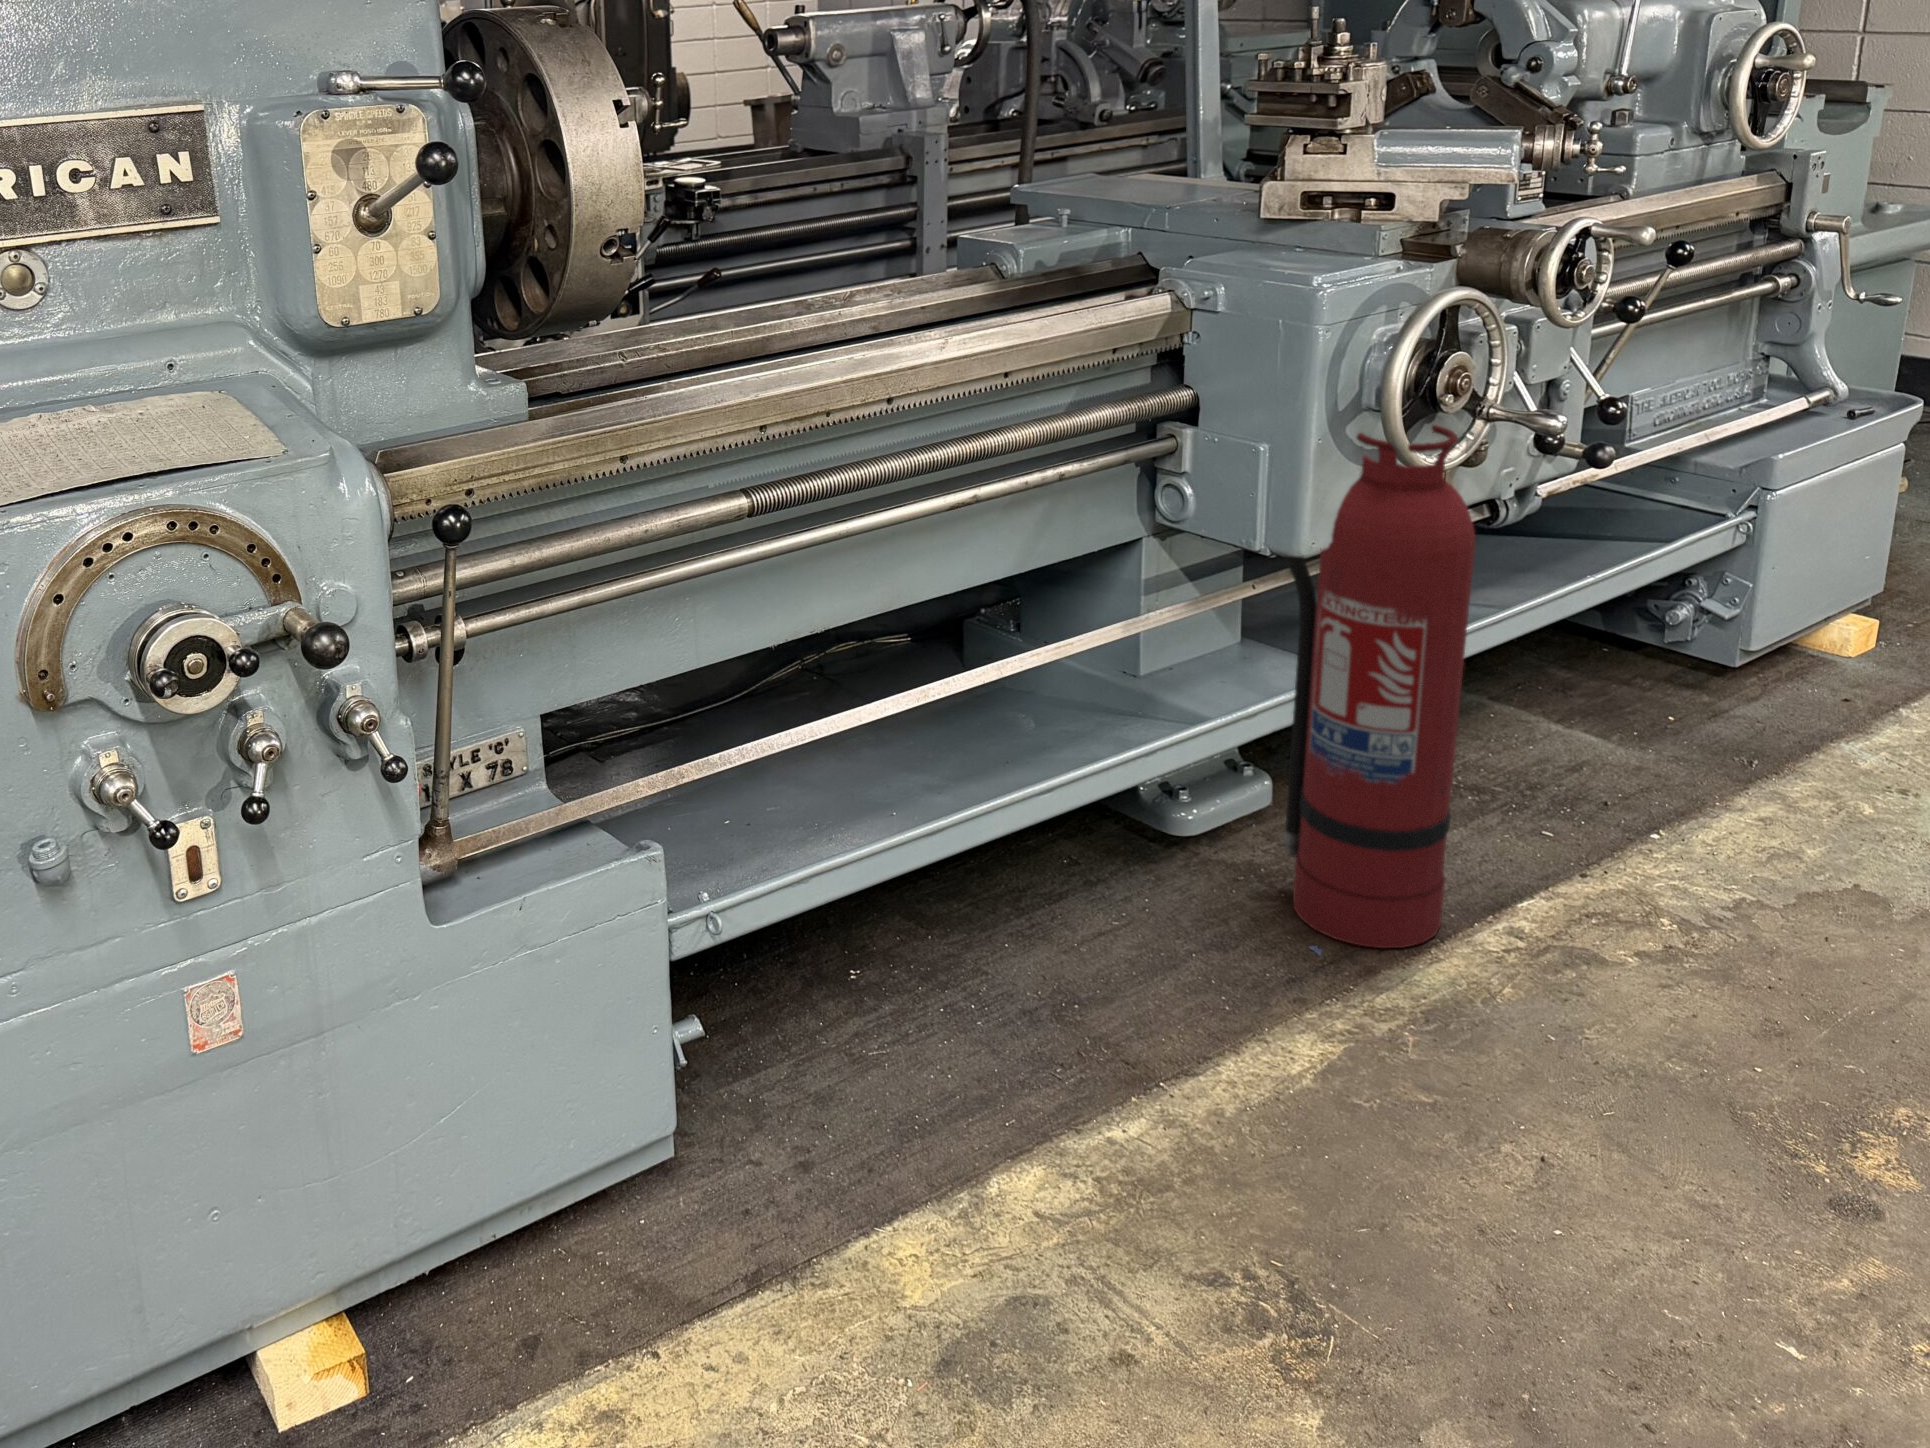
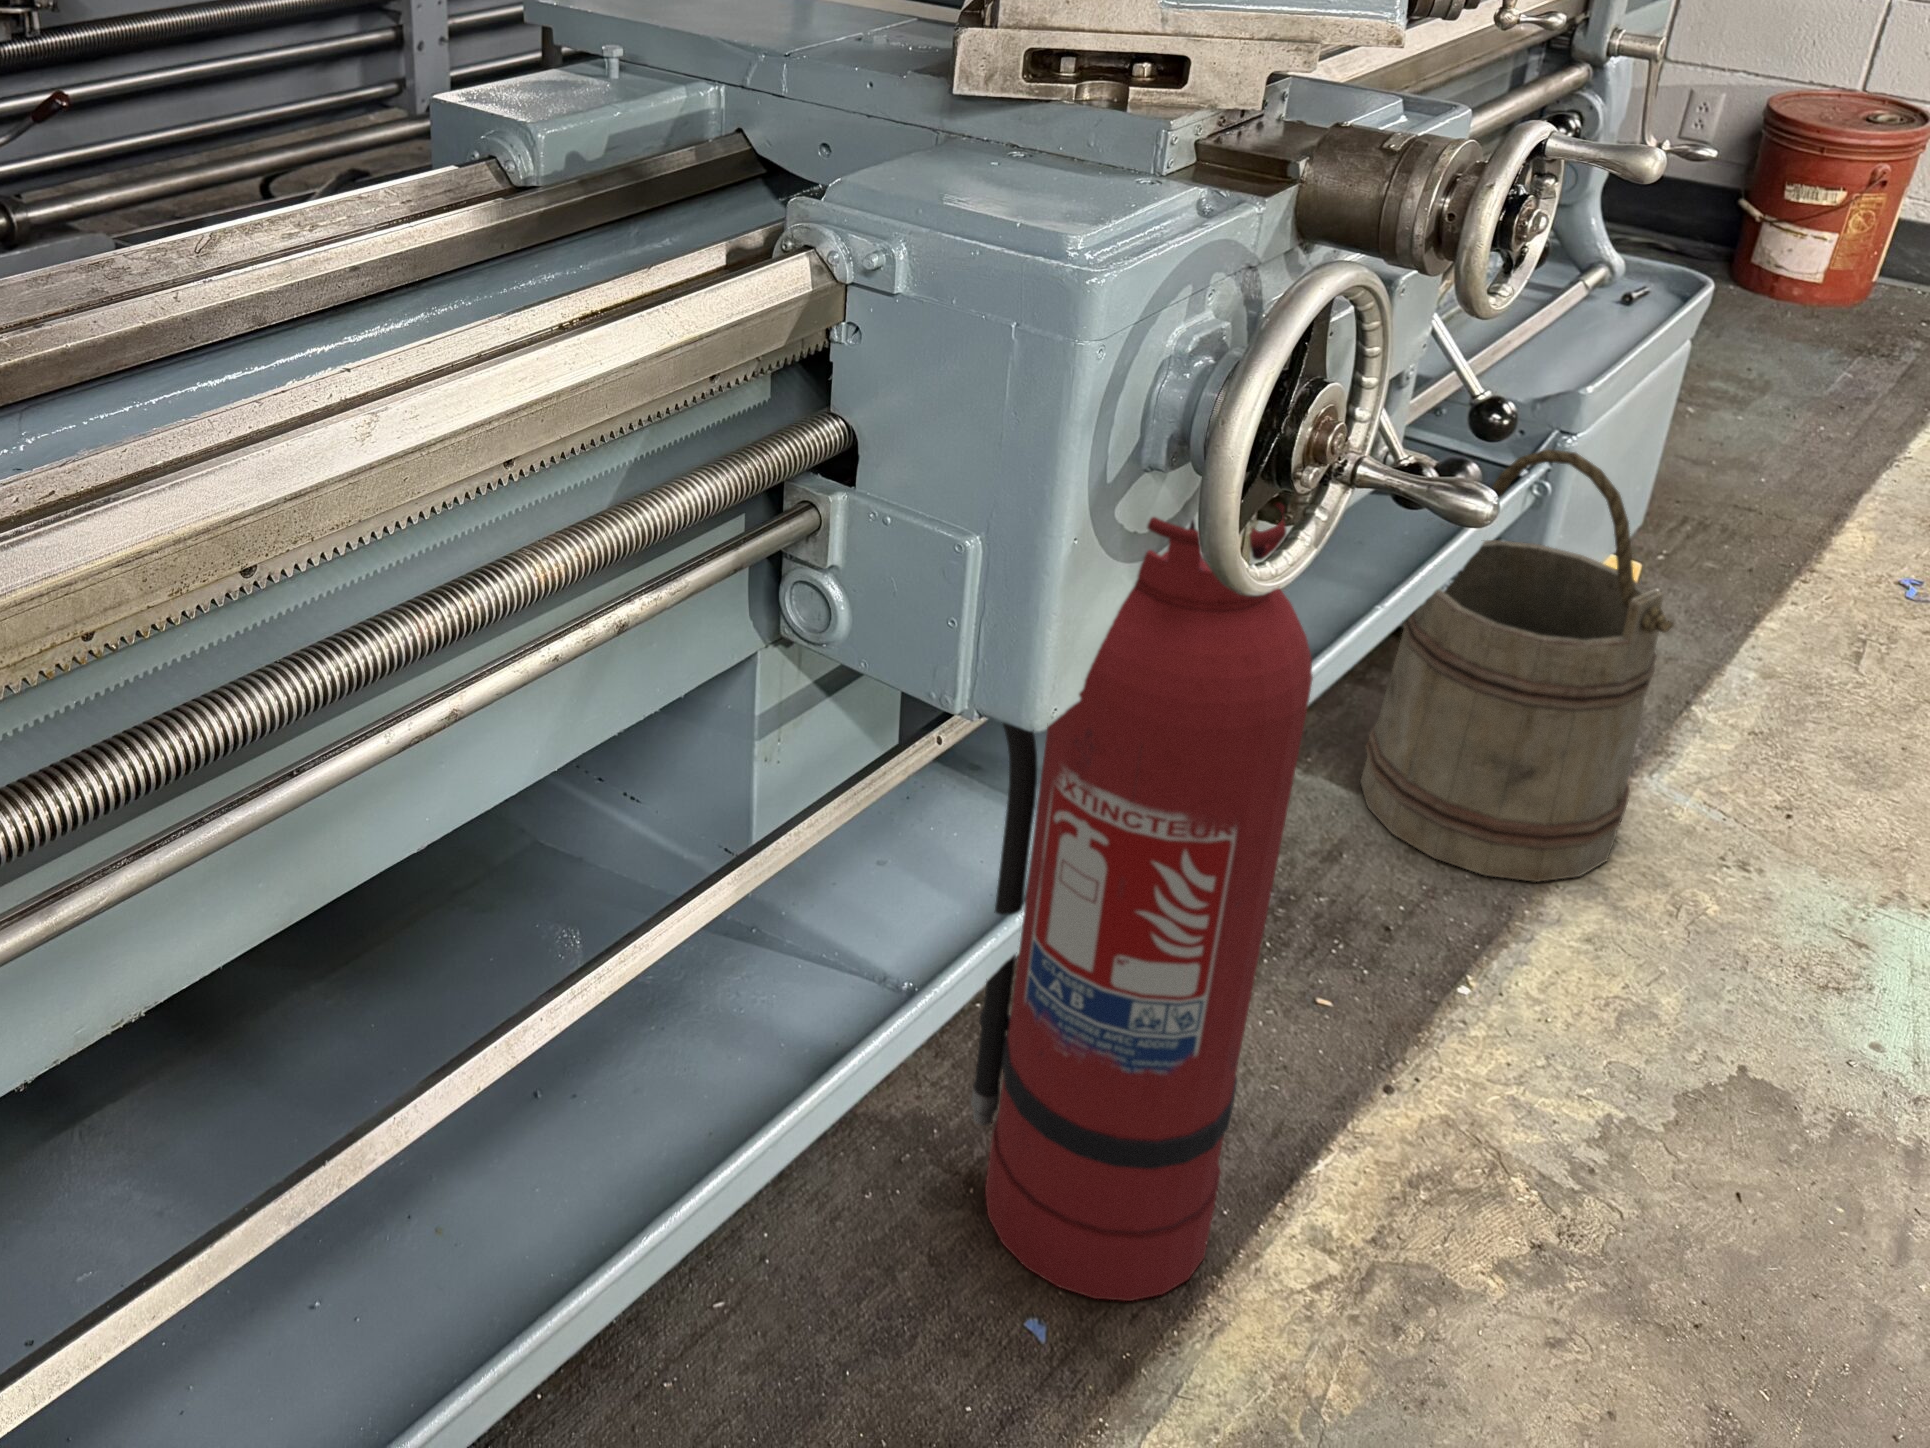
bucket: none [1608,482,1820,790] -> present [1360,449,1674,882]

